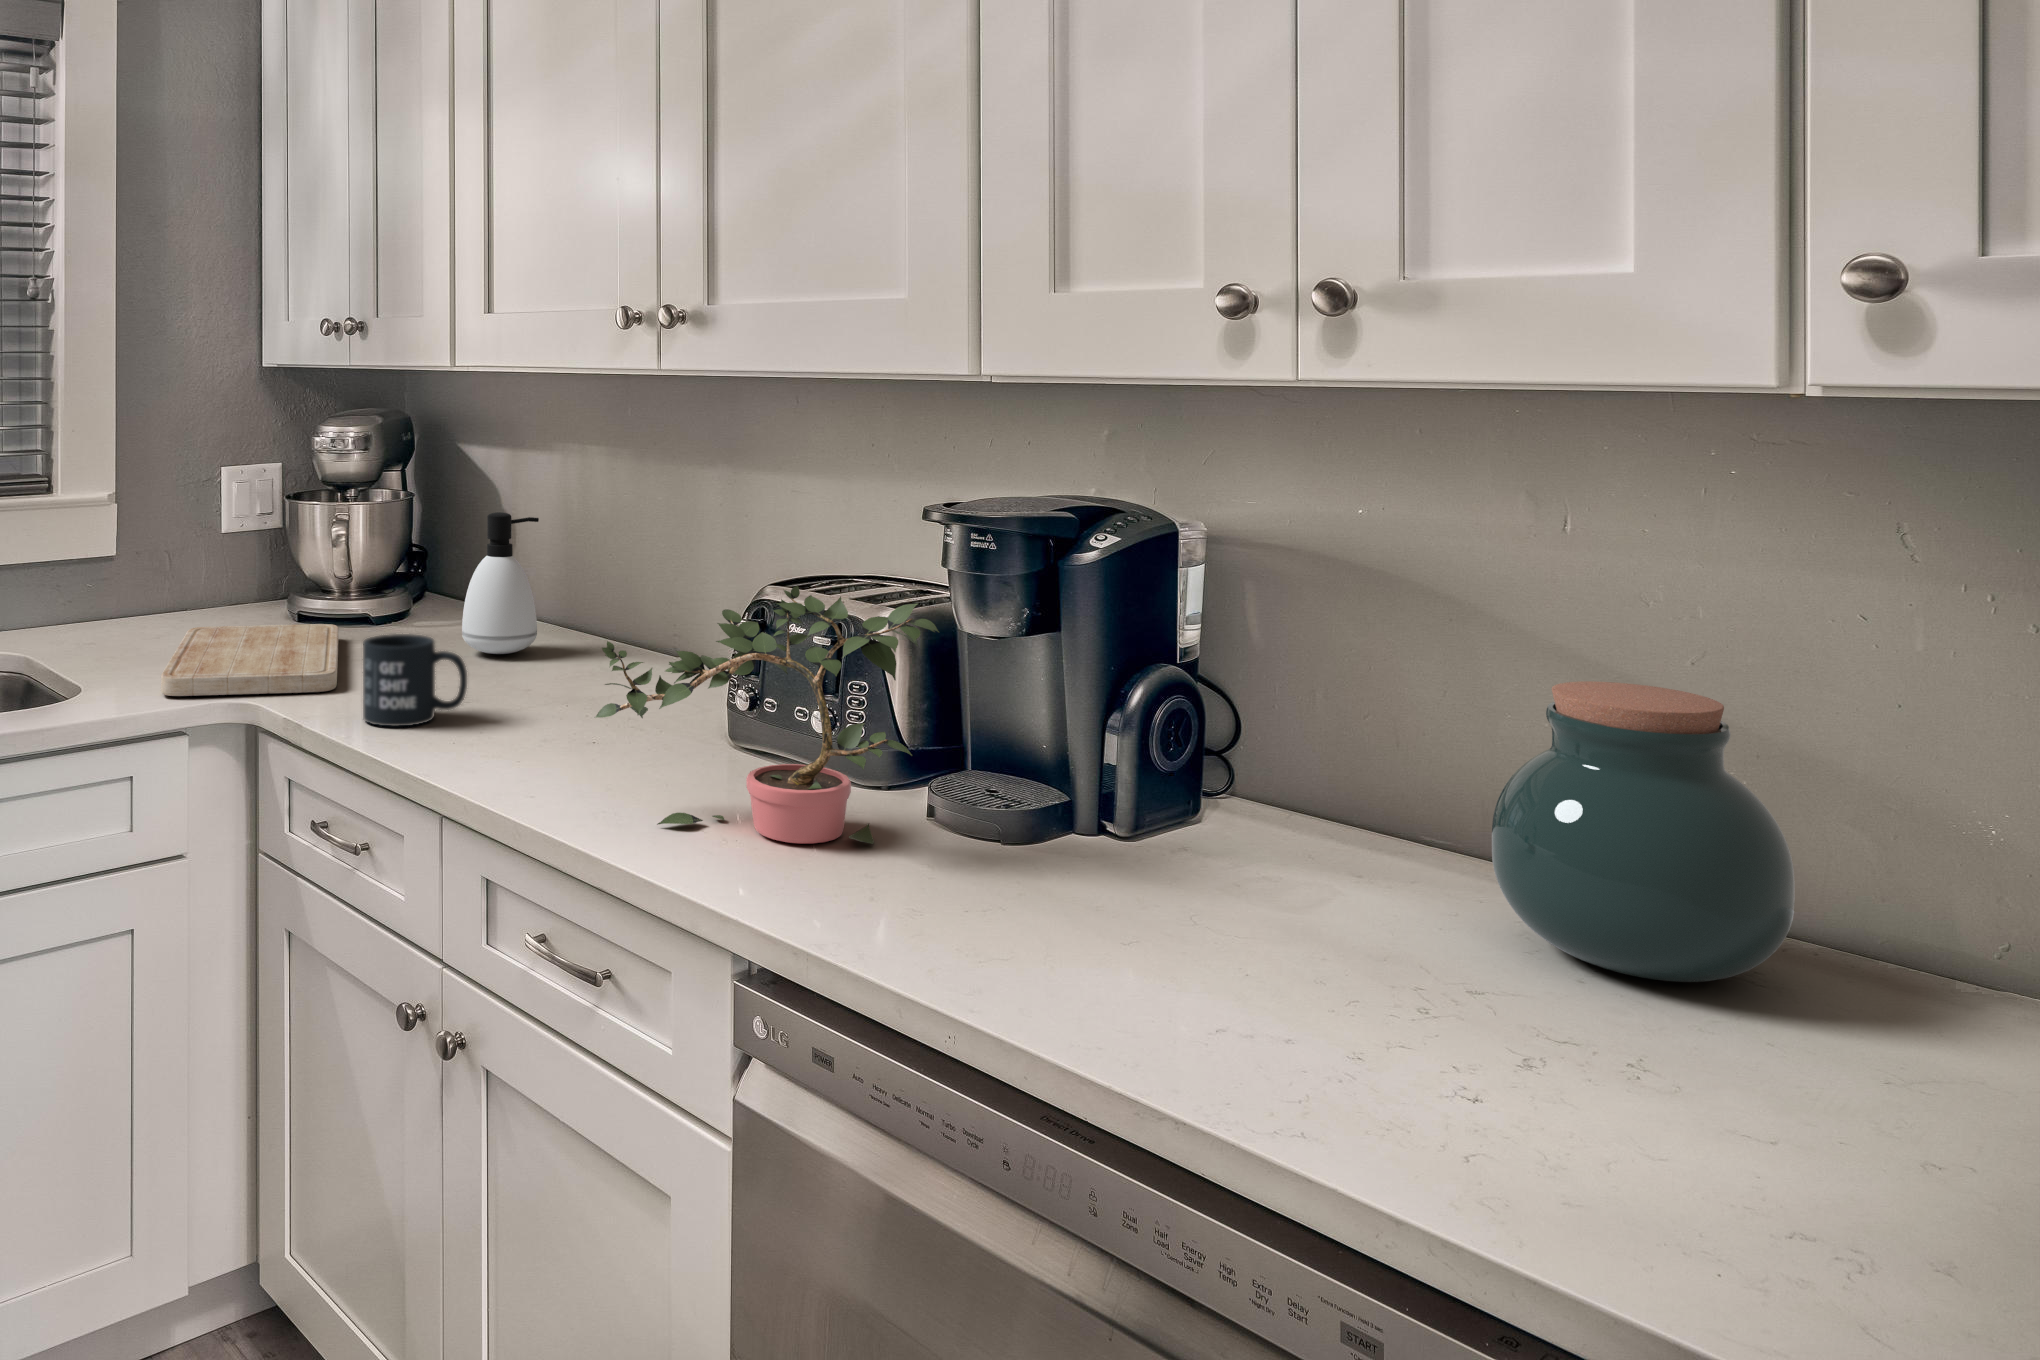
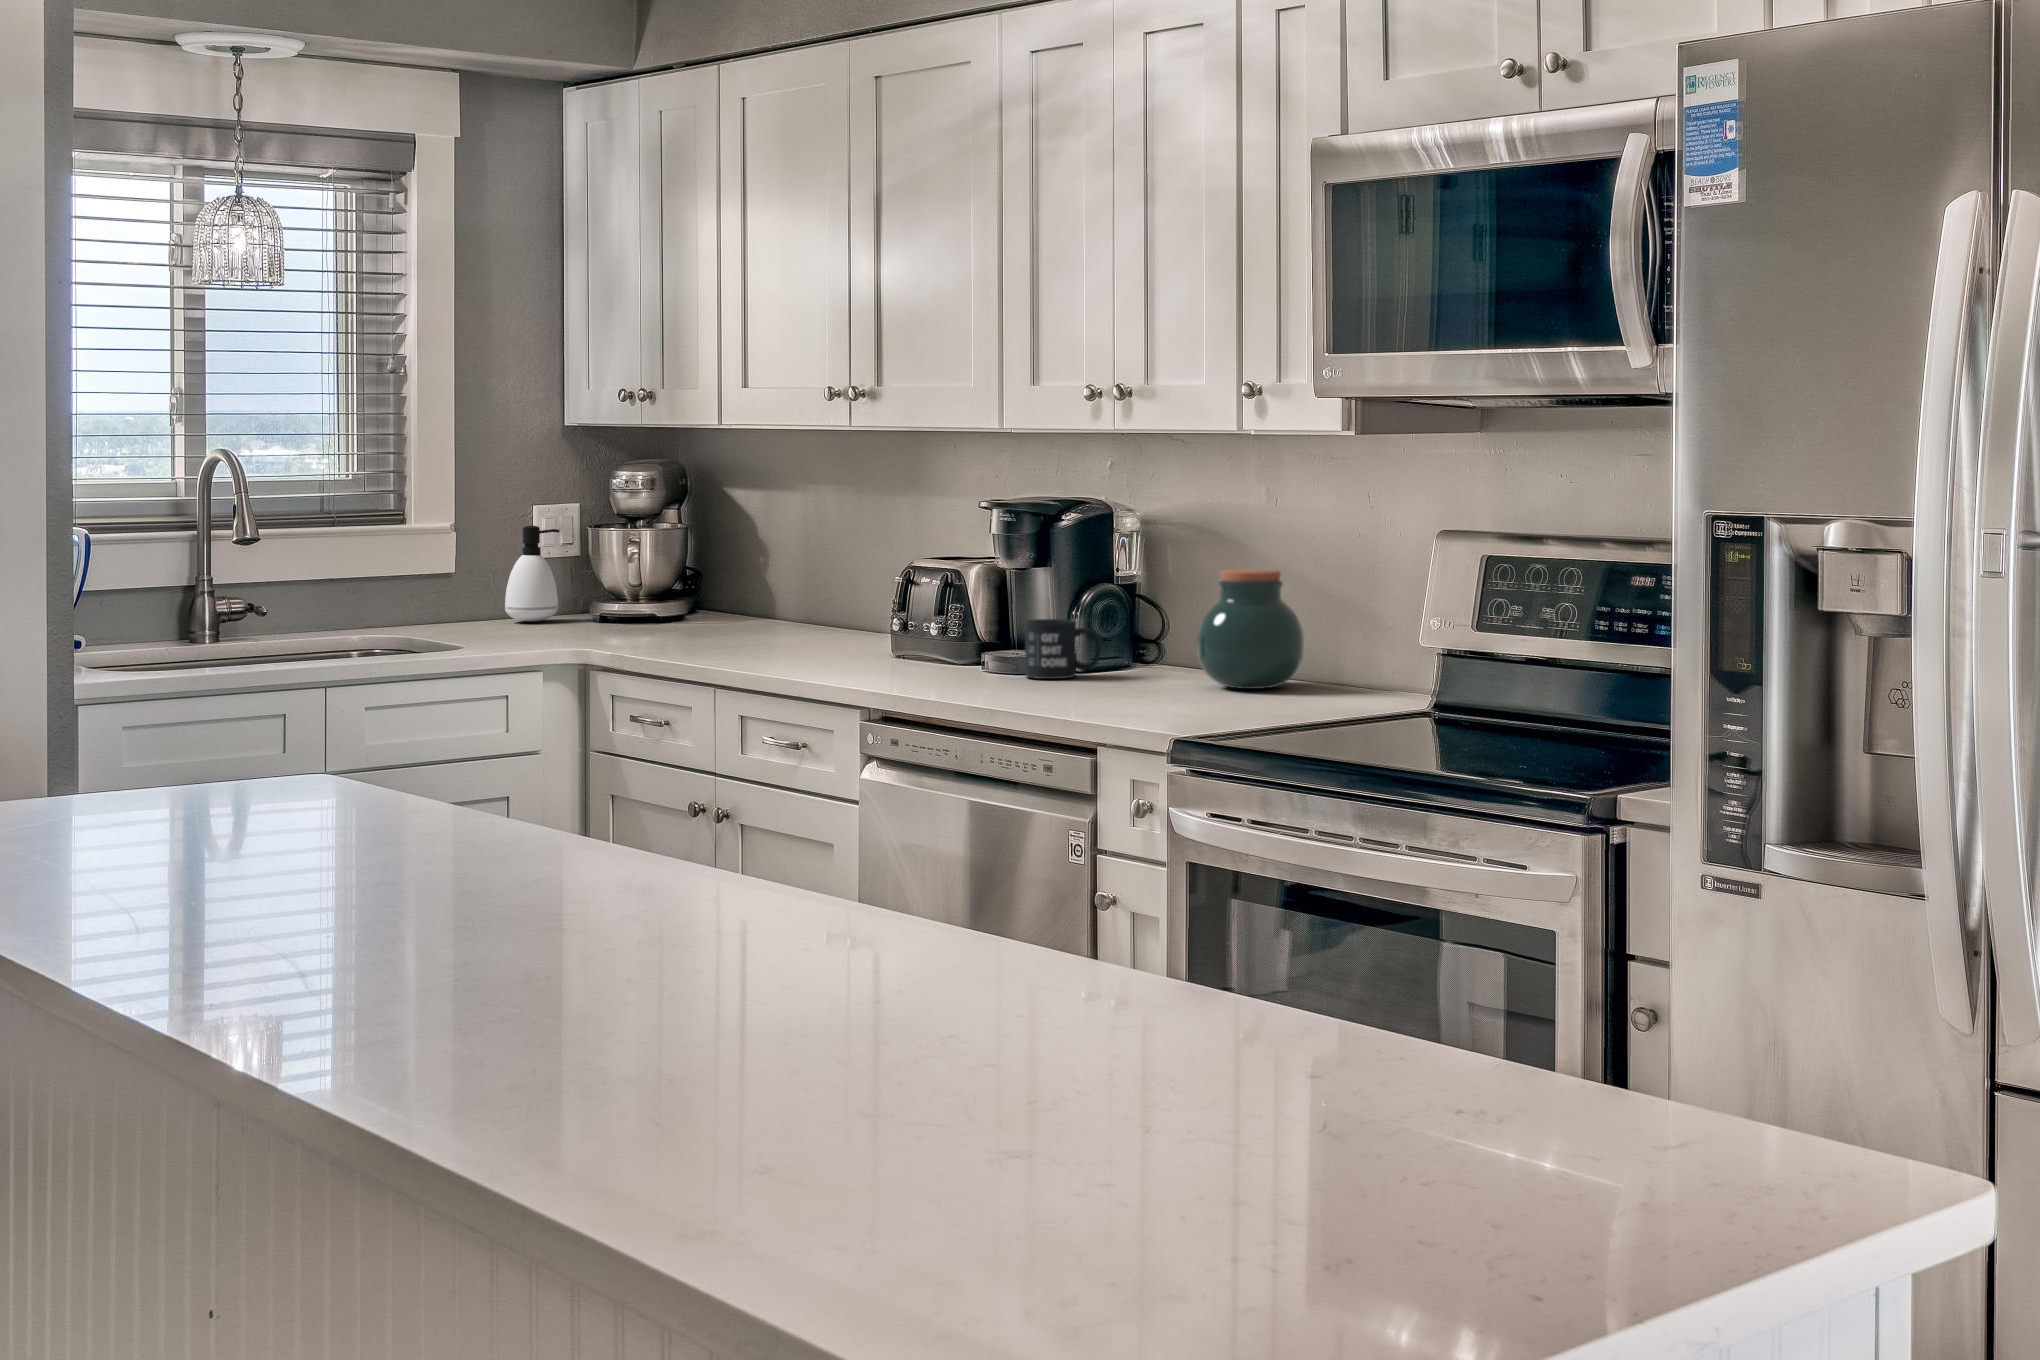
soap dispenser: present [462,512,539,654] -> present [505,526,559,622]
potted plant: present [595,586,939,844] -> none [801,544,976,675]
cutting board: present [161,624,339,696] -> none [520,617,641,647]
mug: present [363,634,467,726] -> present [1025,619,1101,679]

